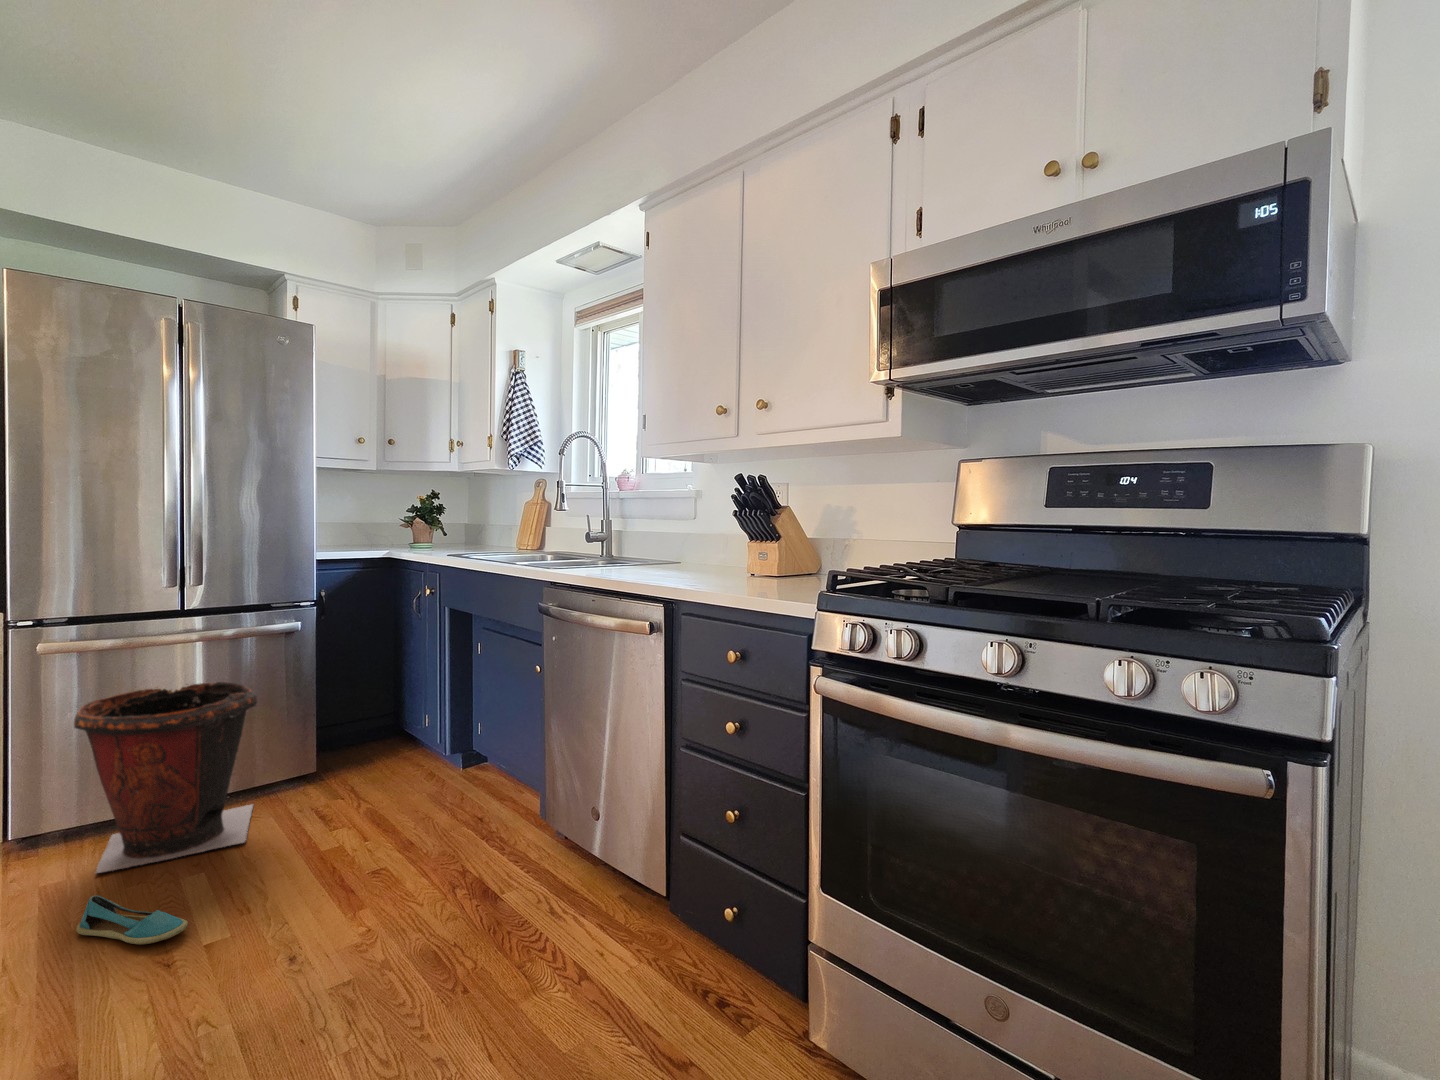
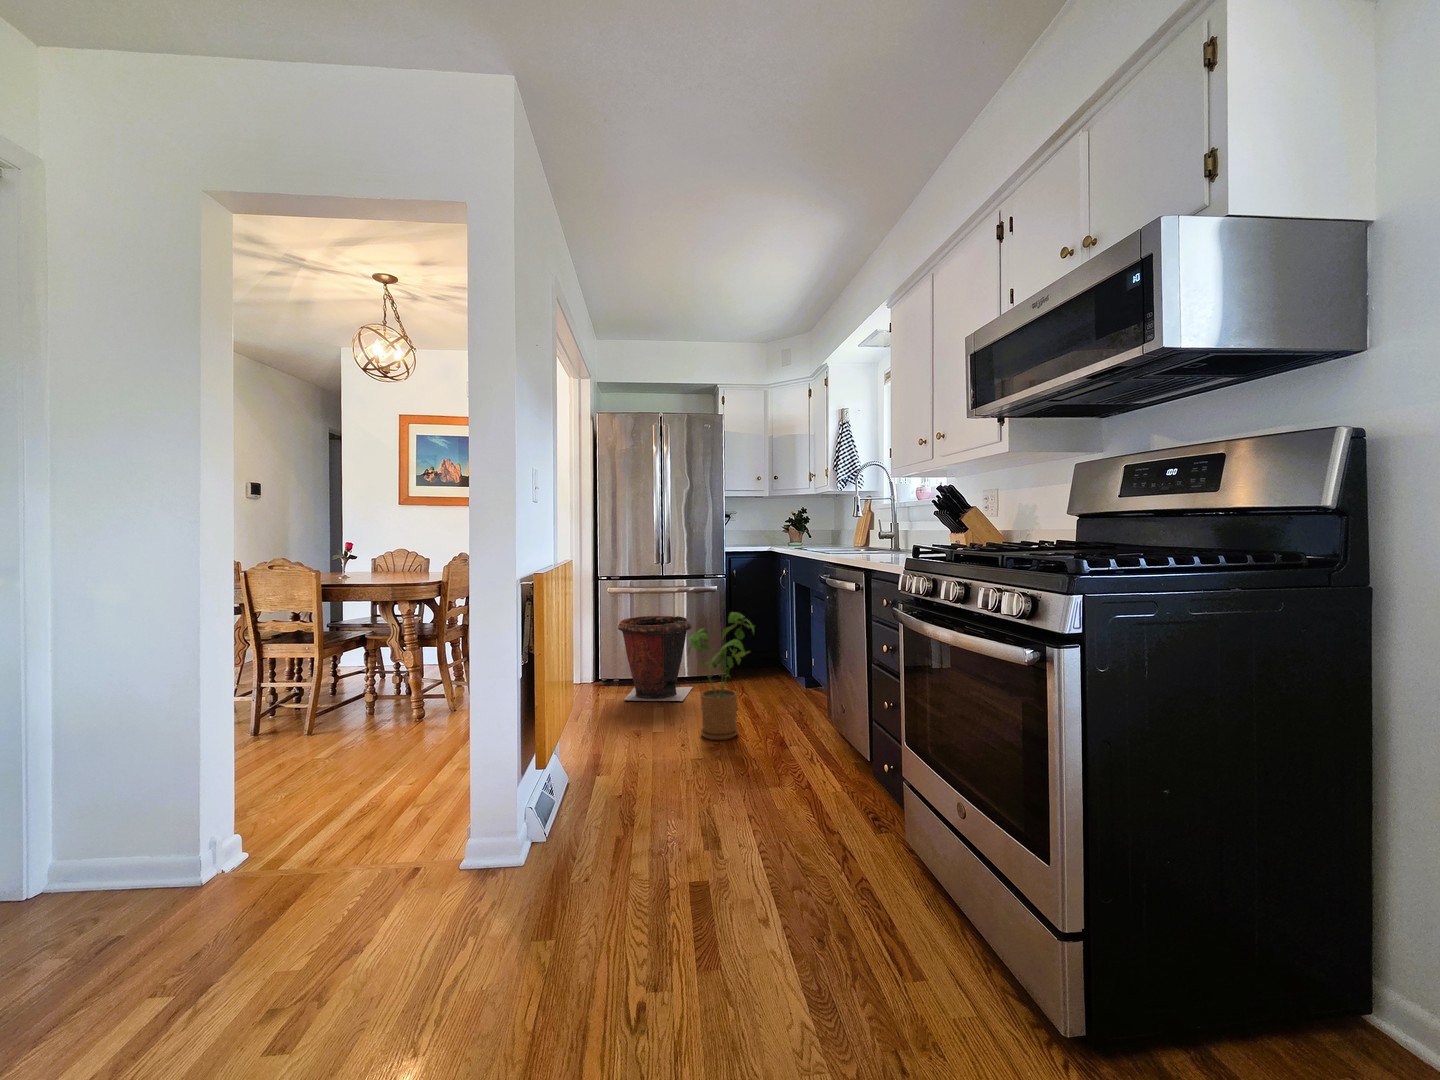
house plant: none [285,677,429,922] -> present [688,612,754,740]
shoe: present [76,895,188,945] -> none [612,703,649,727]

